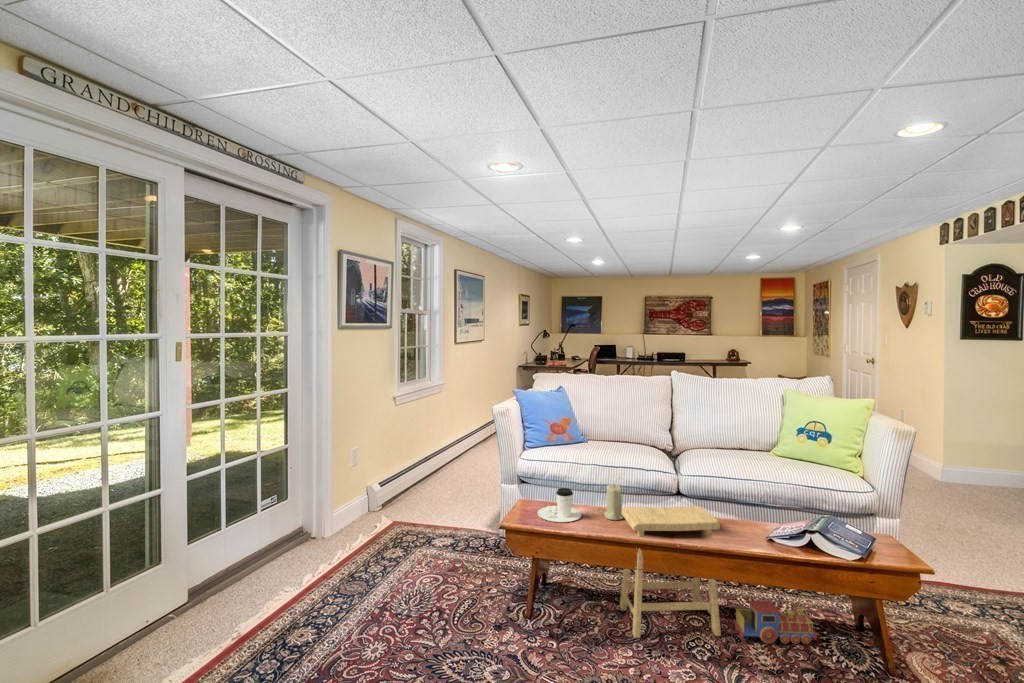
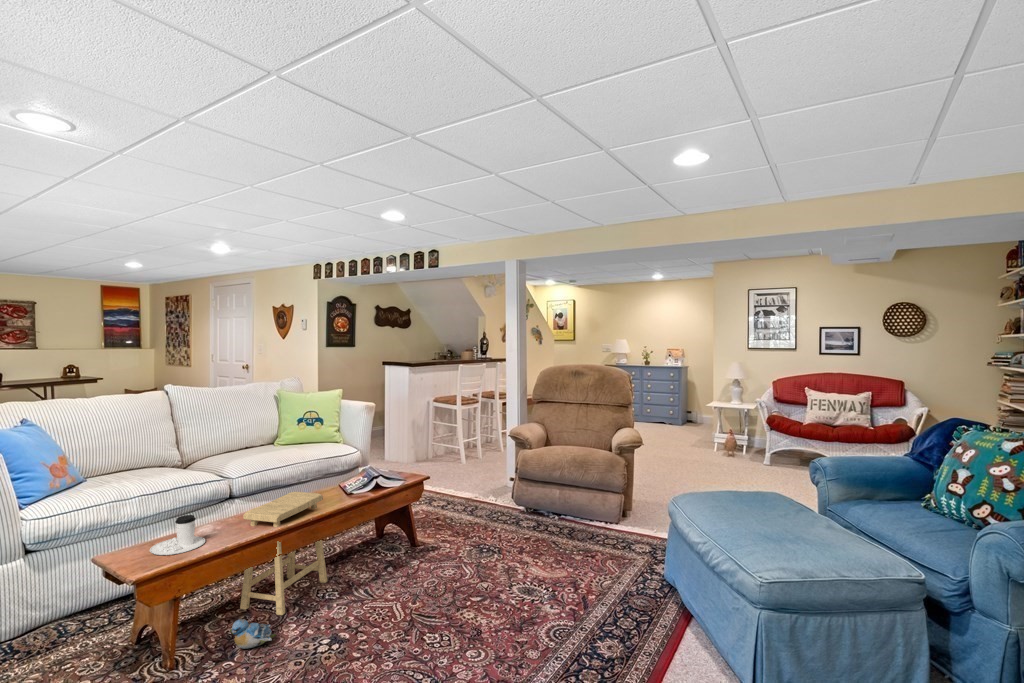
candle: present [604,484,623,520] -> none [216,496,240,531]
toy train: present [732,600,817,644] -> none [329,536,374,573]
plush toy: none [562,611,602,653] -> present [230,619,276,649]

